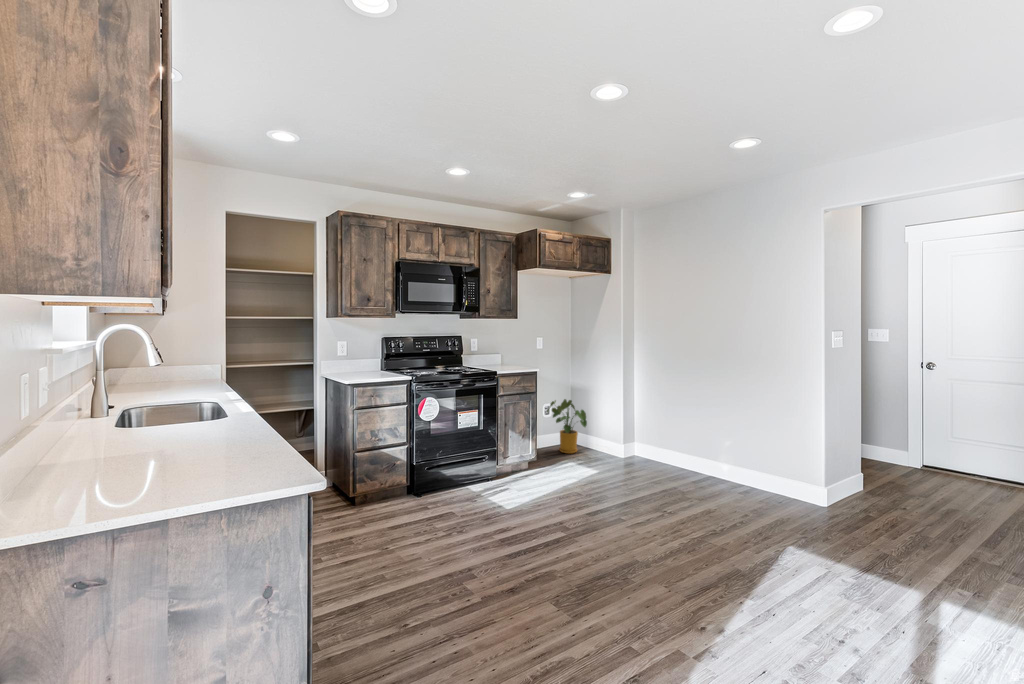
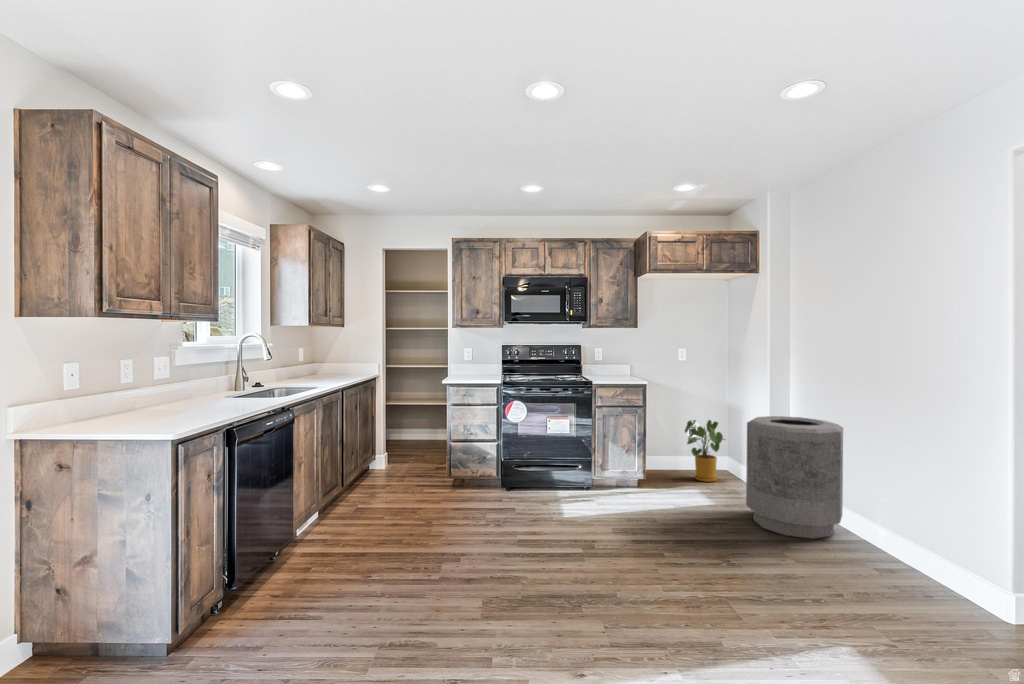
trash can: none [632,395,704,488] -> present [746,416,843,539]

